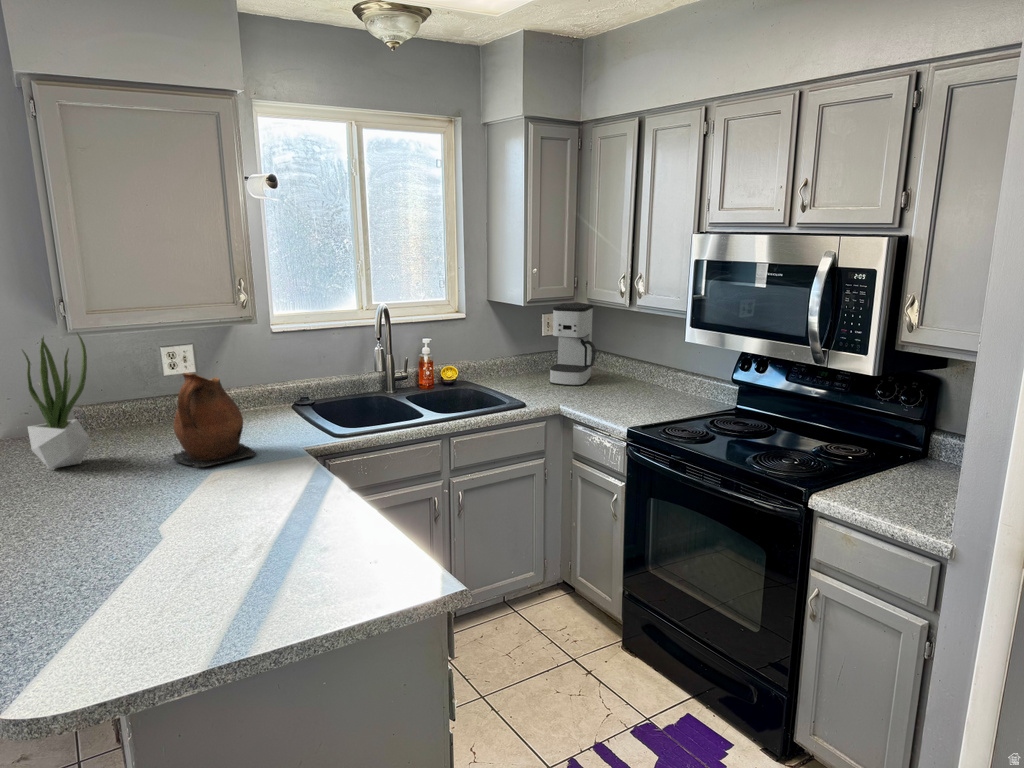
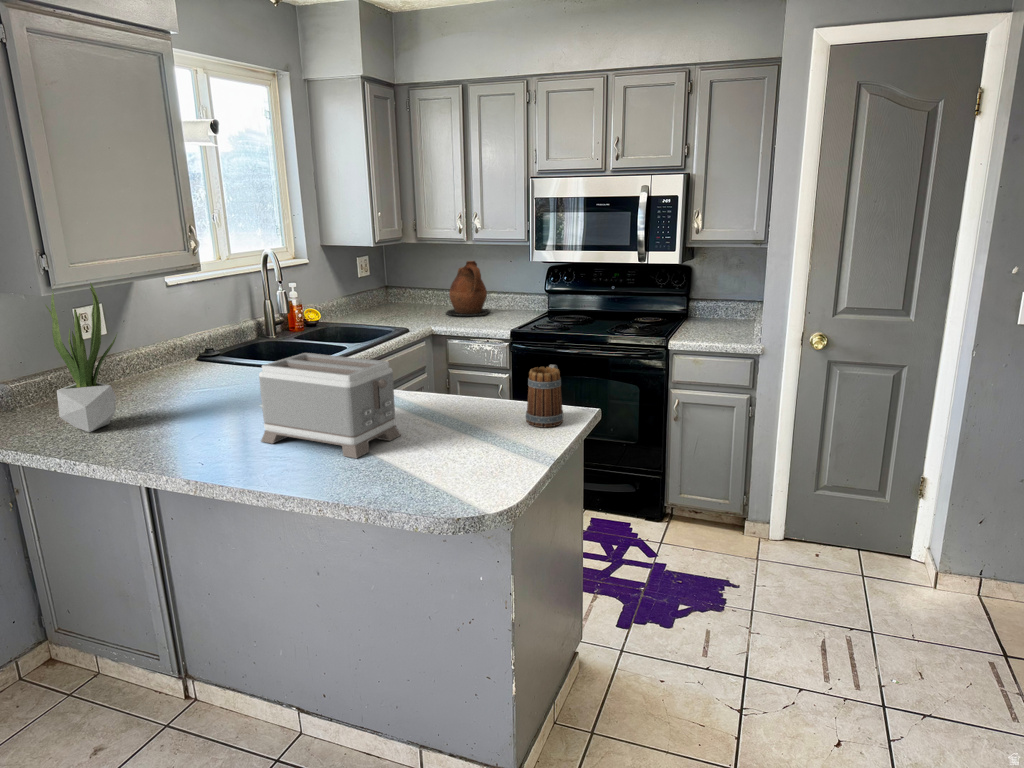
coffee maker: present [550,304,596,386] -> none [382,244,424,316]
ceramic pitcher: present [172,373,257,467] -> present [446,261,490,316]
toaster: none [73,434,185,579] -> present [259,353,401,458]
mug: none [307,516,385,609] -> present [526,365,564,427]

